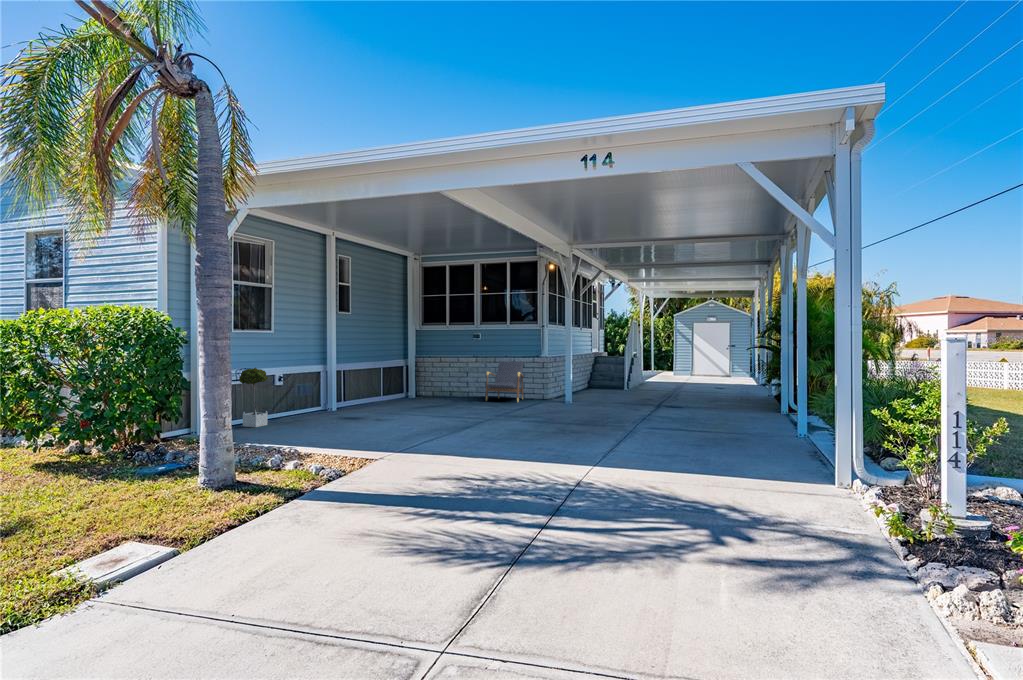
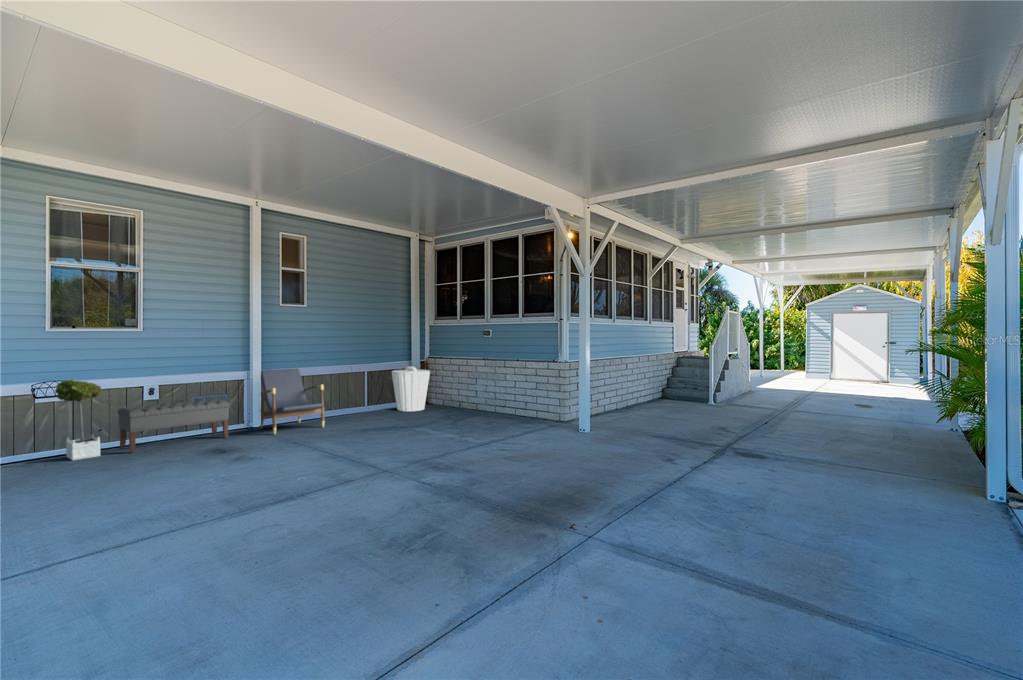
lounge chair: present [486,361,524,402] -> present [260,369,325,434]
trash can: none [401,363,432,399] -> present [392,366,430,411]
bench: none [263,386,329,423] -> present [118,399,230,453]

